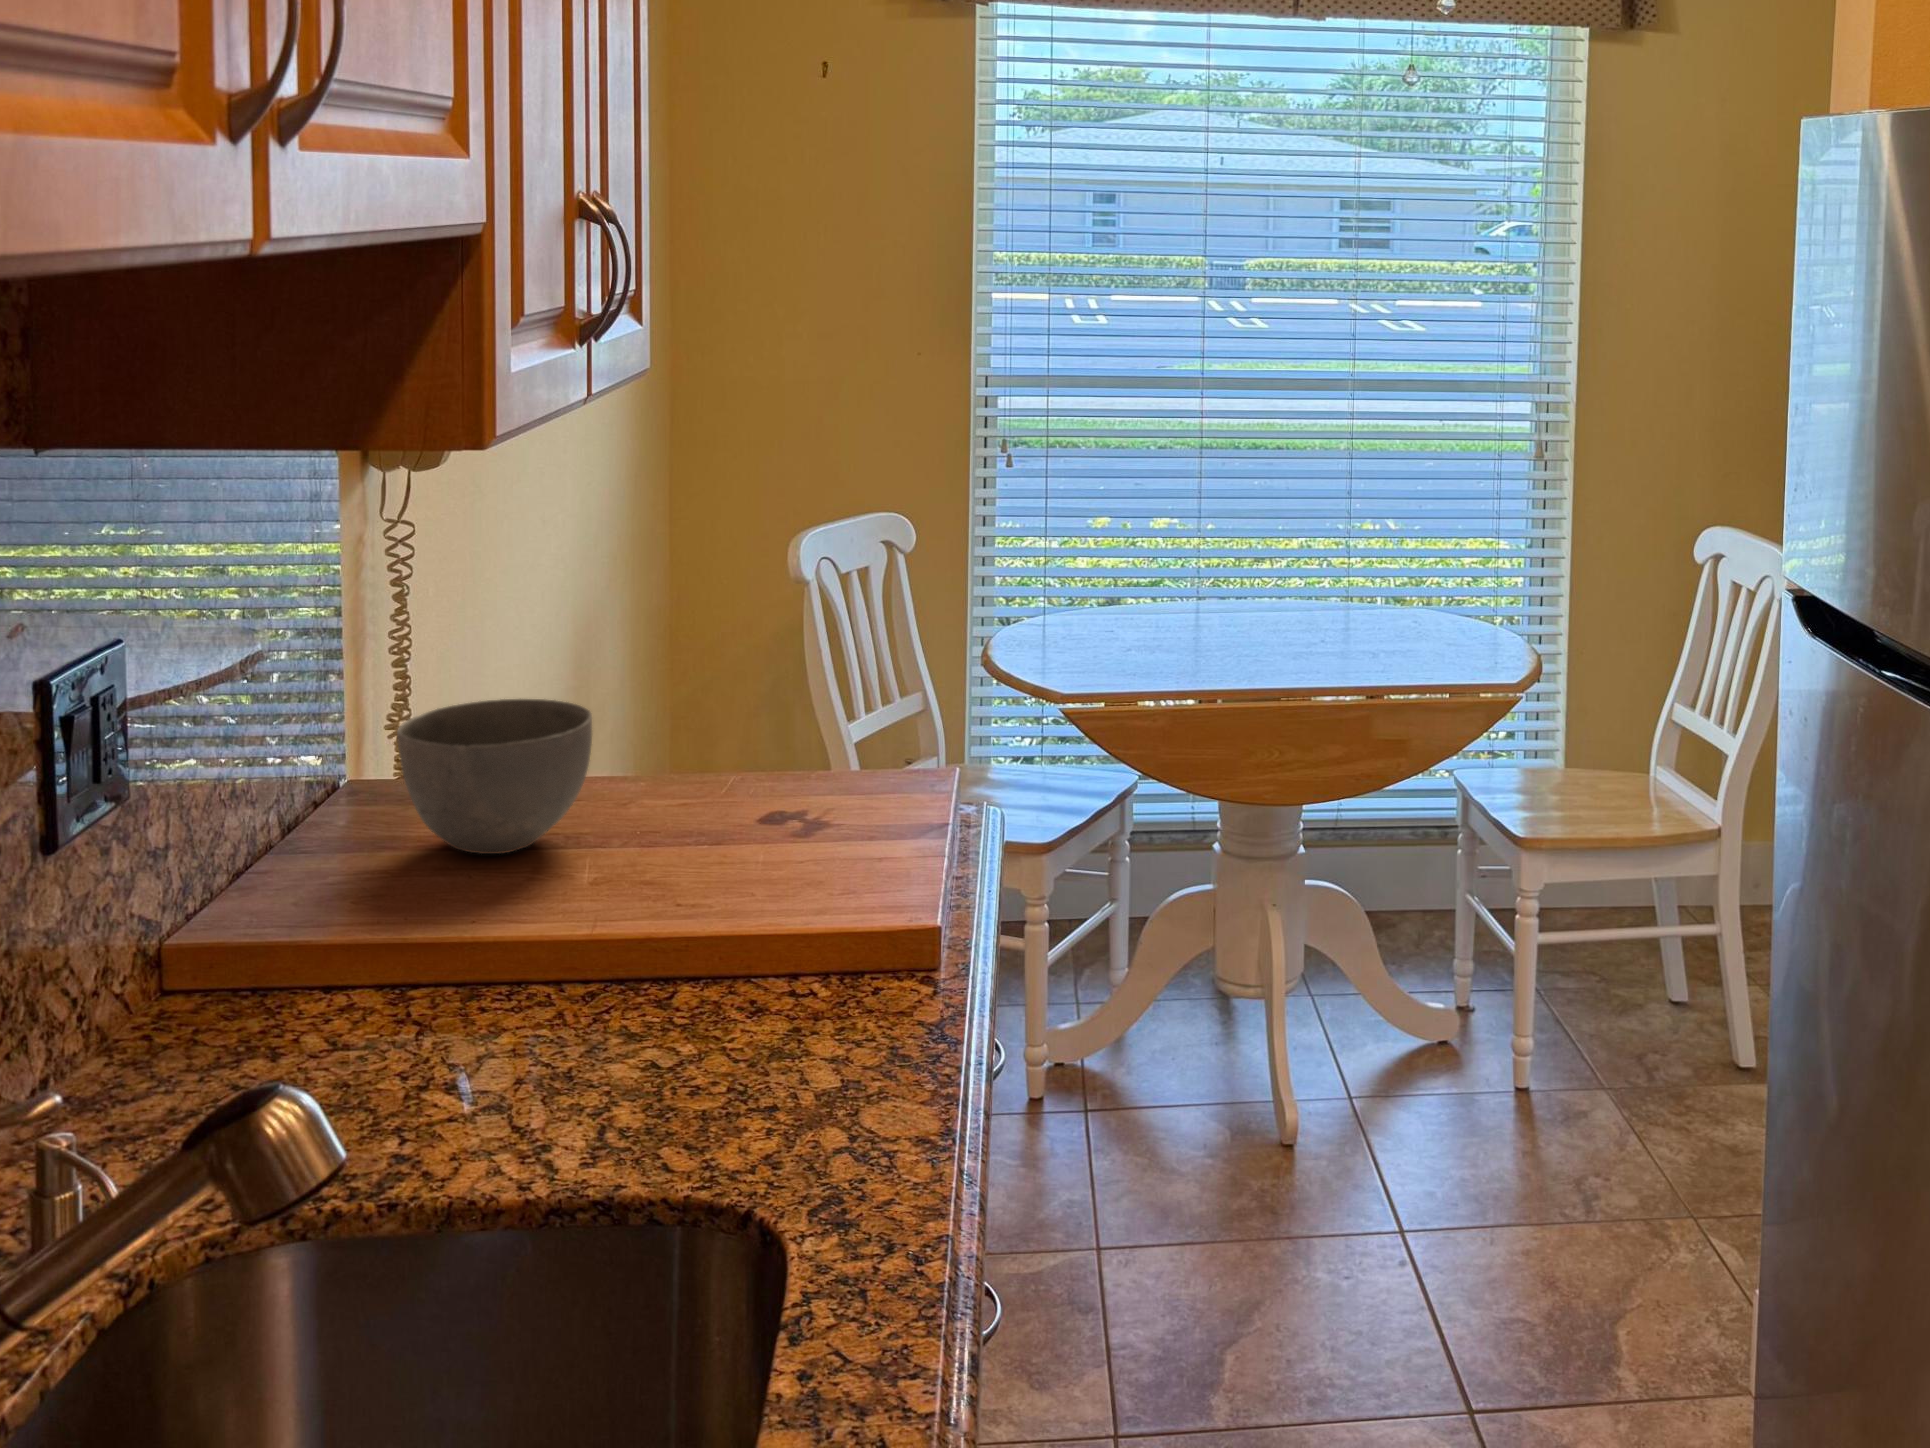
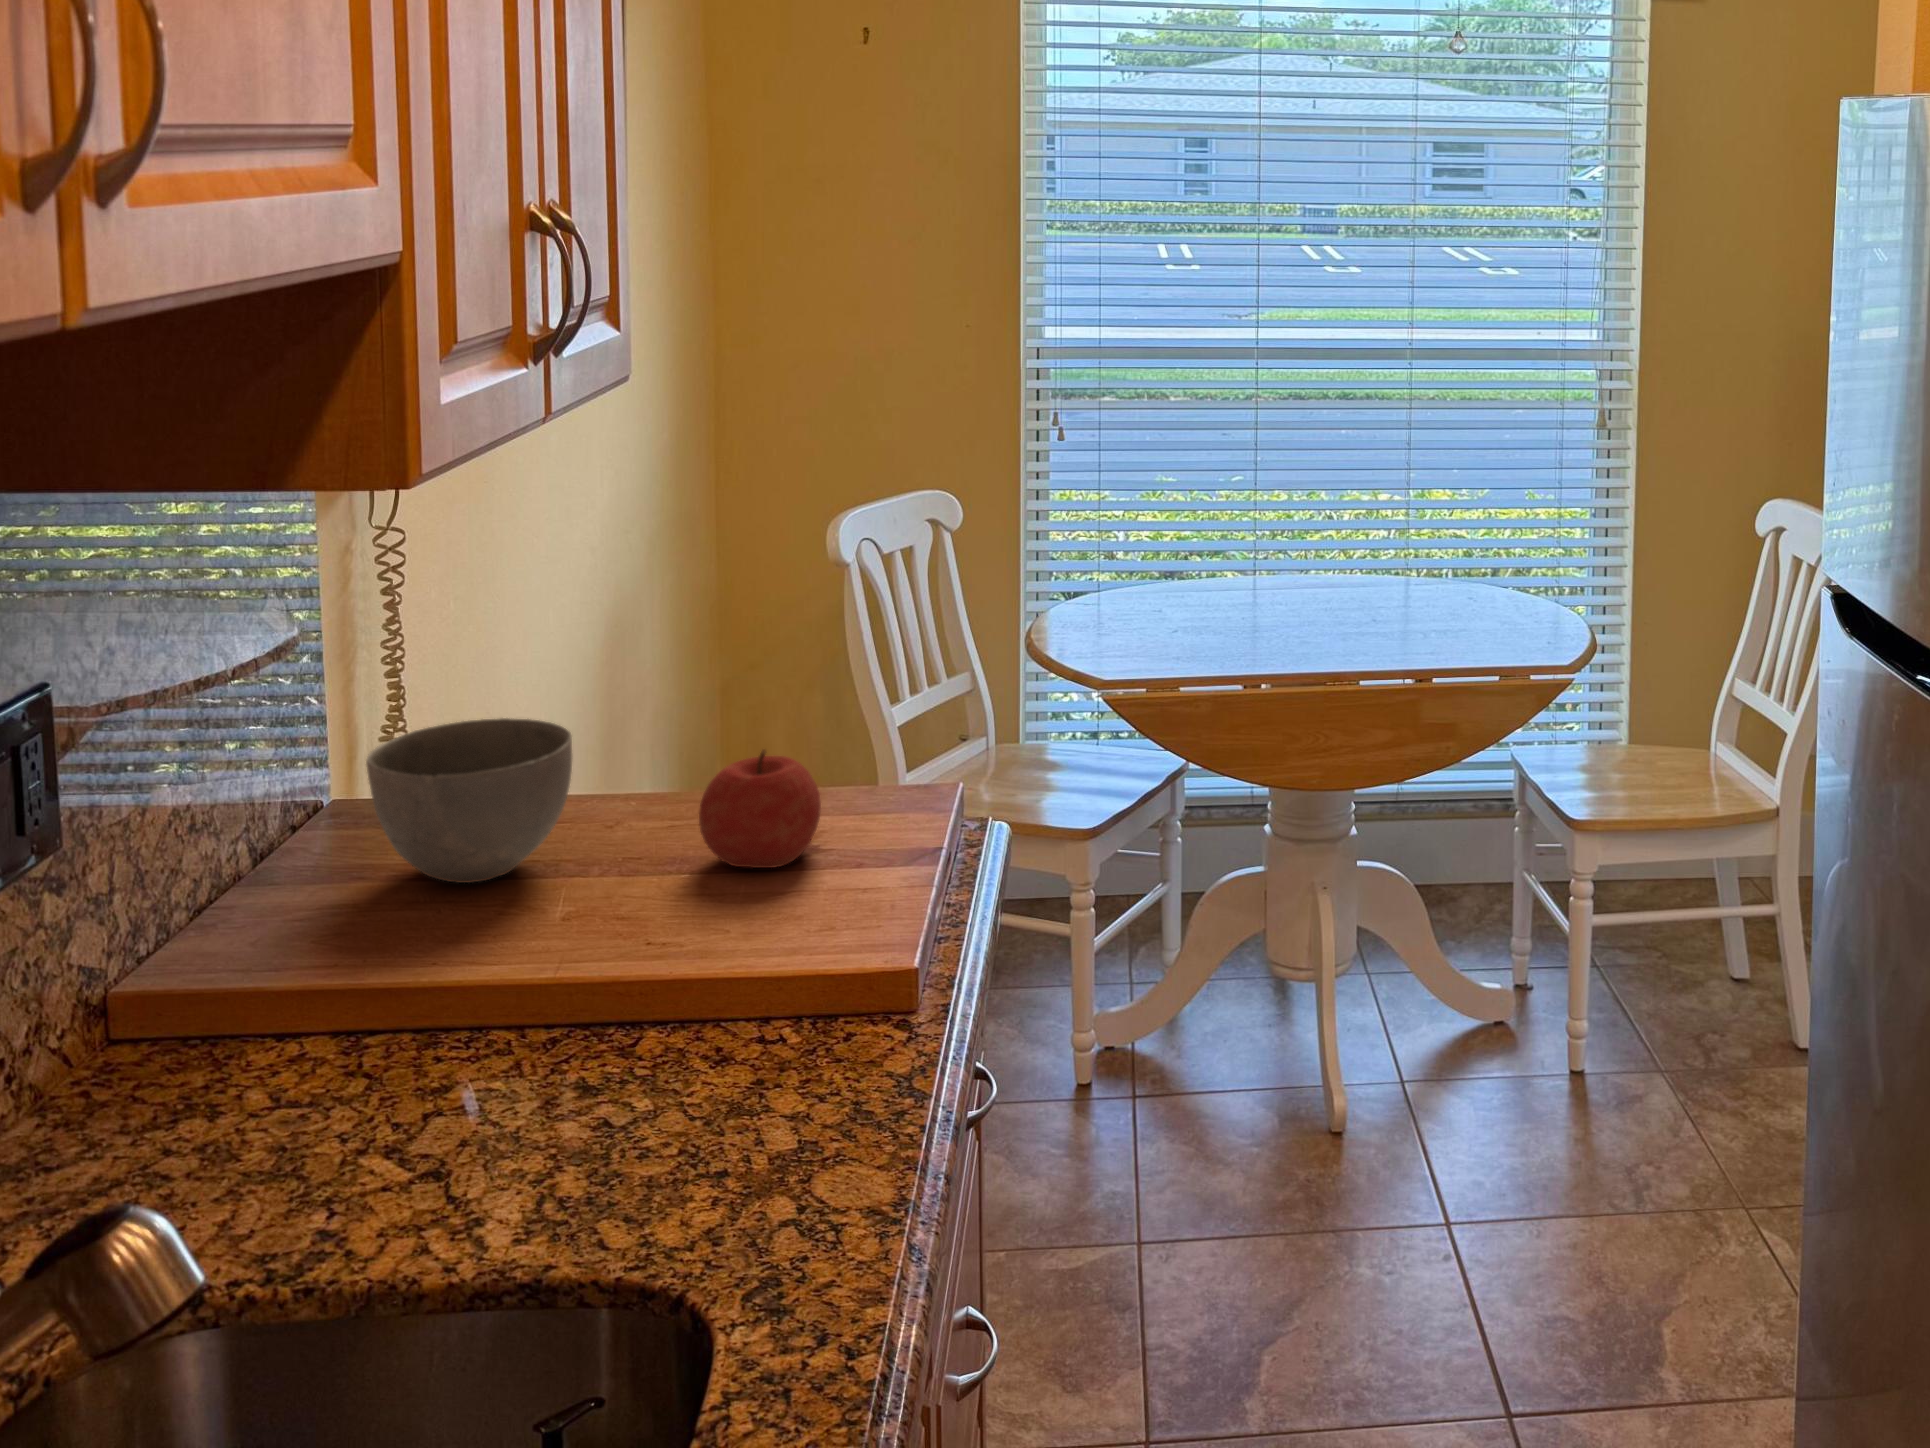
fruit: none [714,728,830,843] -> present [699,750,821,868]

